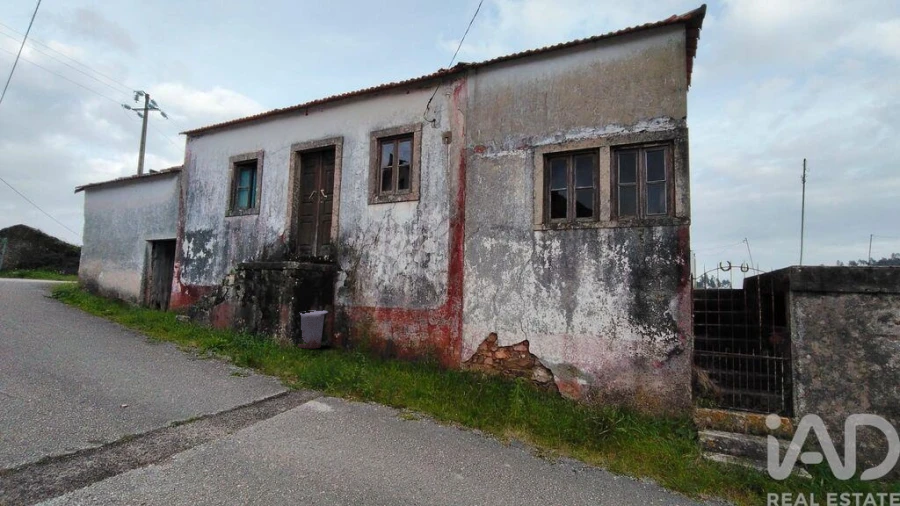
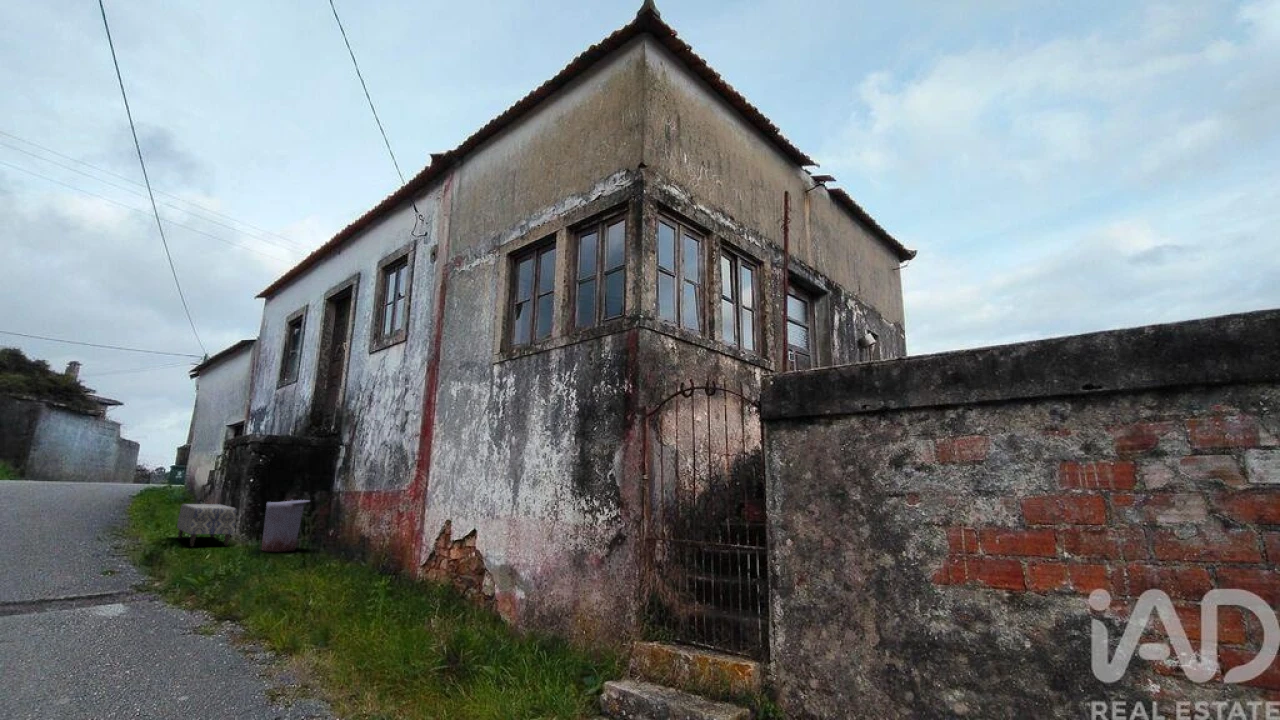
bench: none [213,312,273,346] -> present [177,504,237,546]

